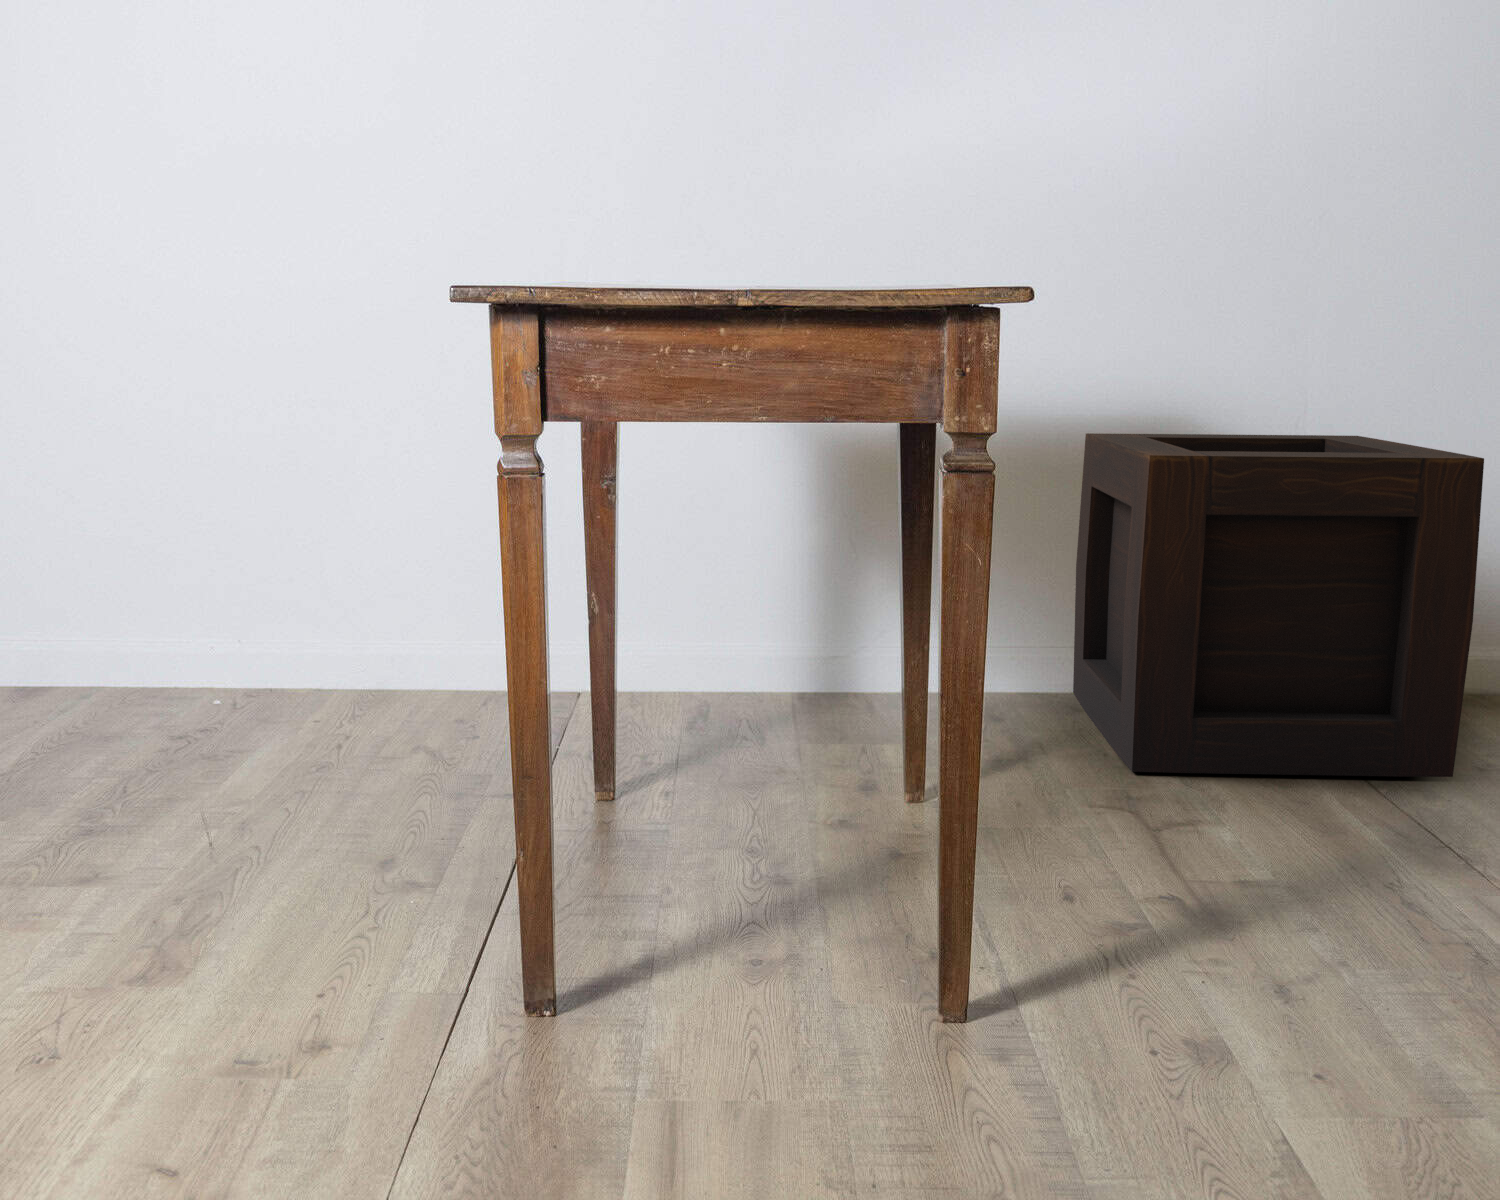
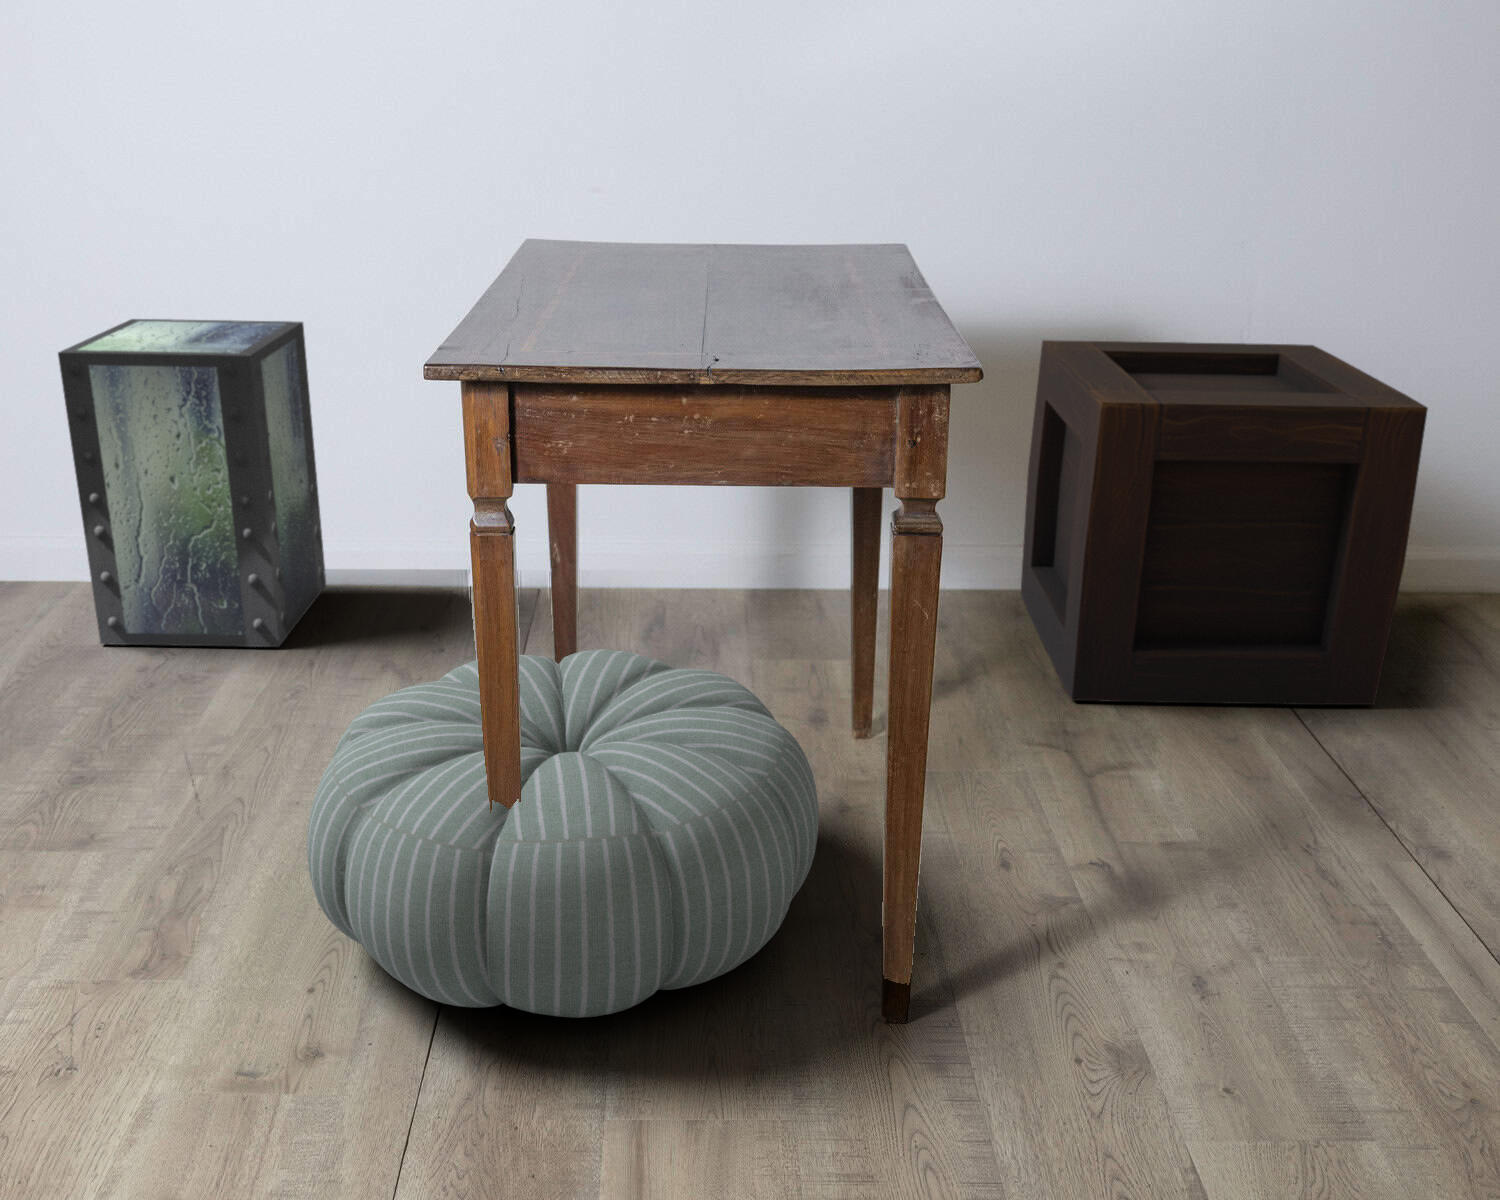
storage box: none [123,418,375,727] -> present [58,319,326,647]
pouf: none [325,675,868,1015] -> present [307,649,819,1018]

